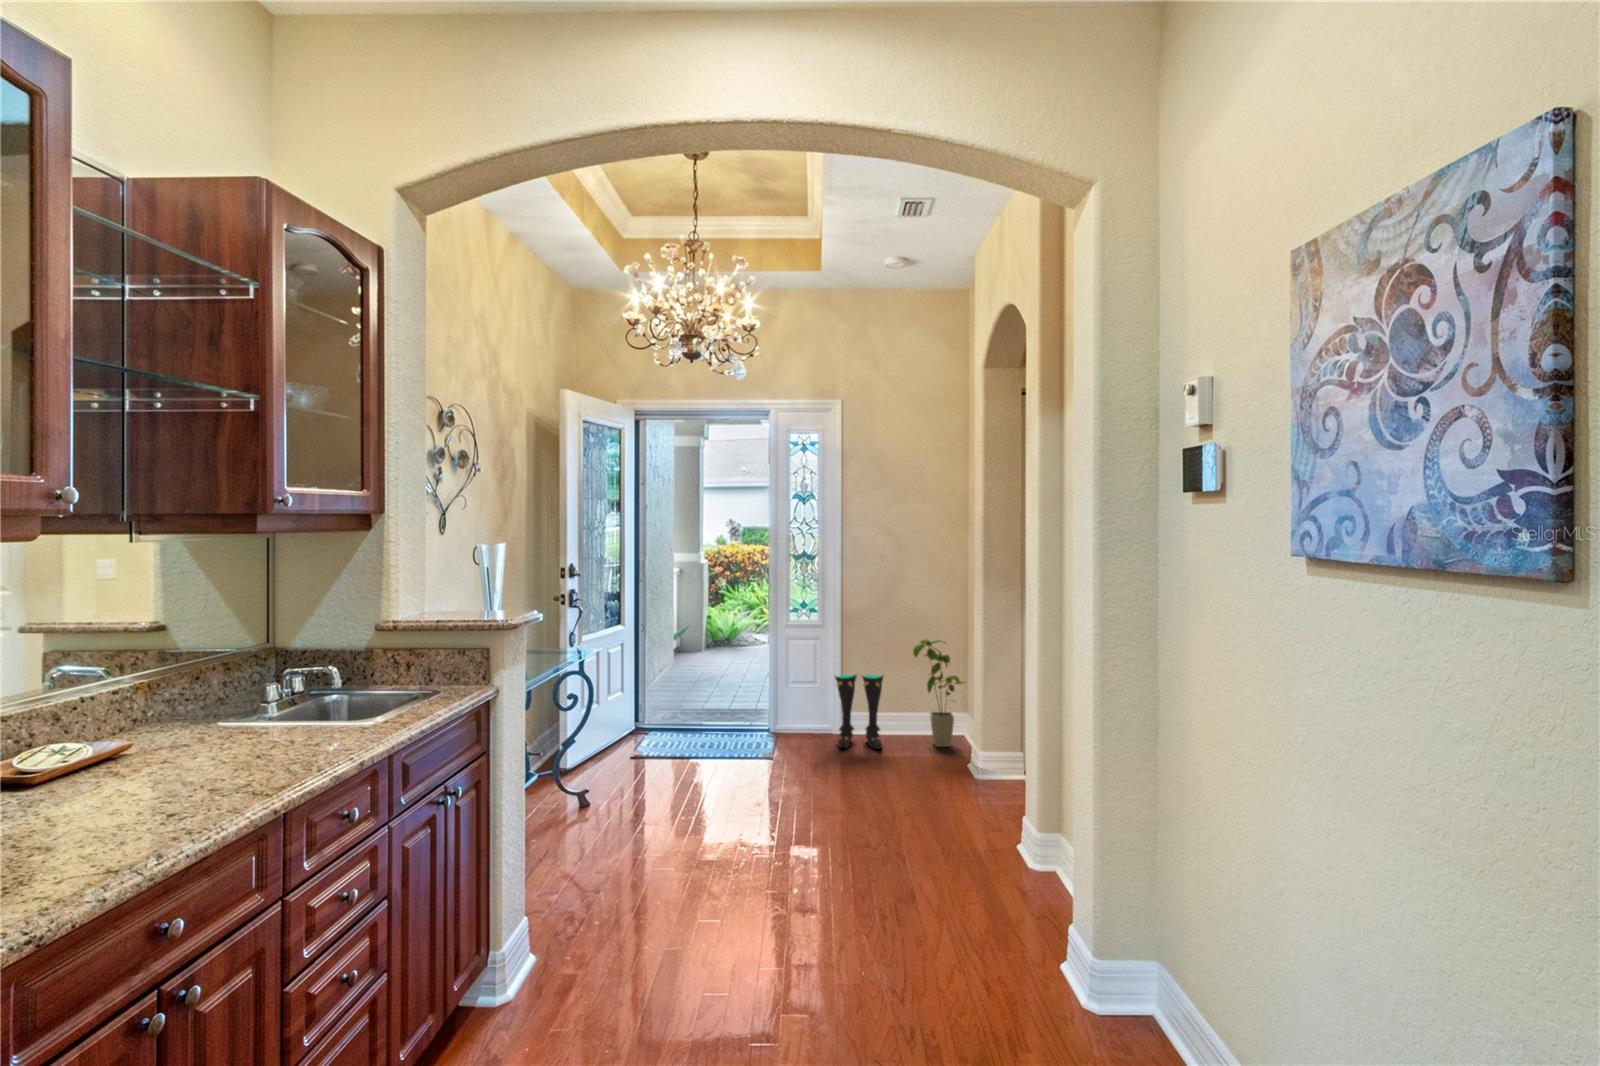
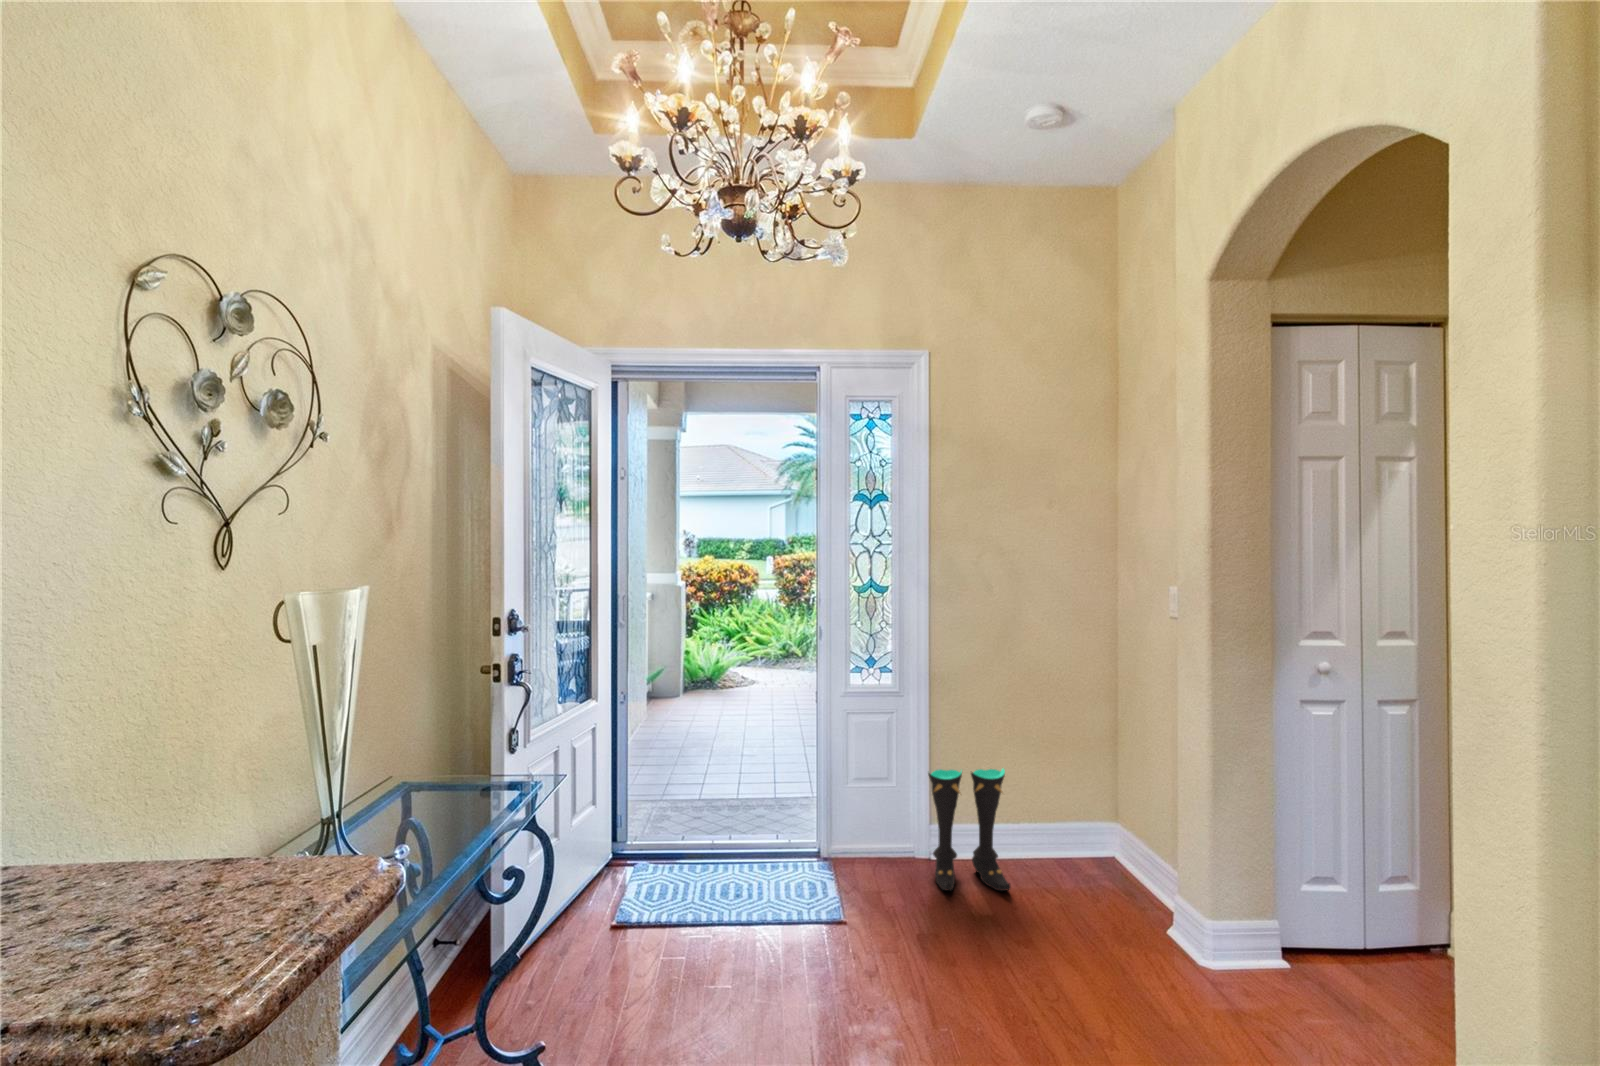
house plant: present [913,639,964,747] -> none [1053,714,1140,881]

